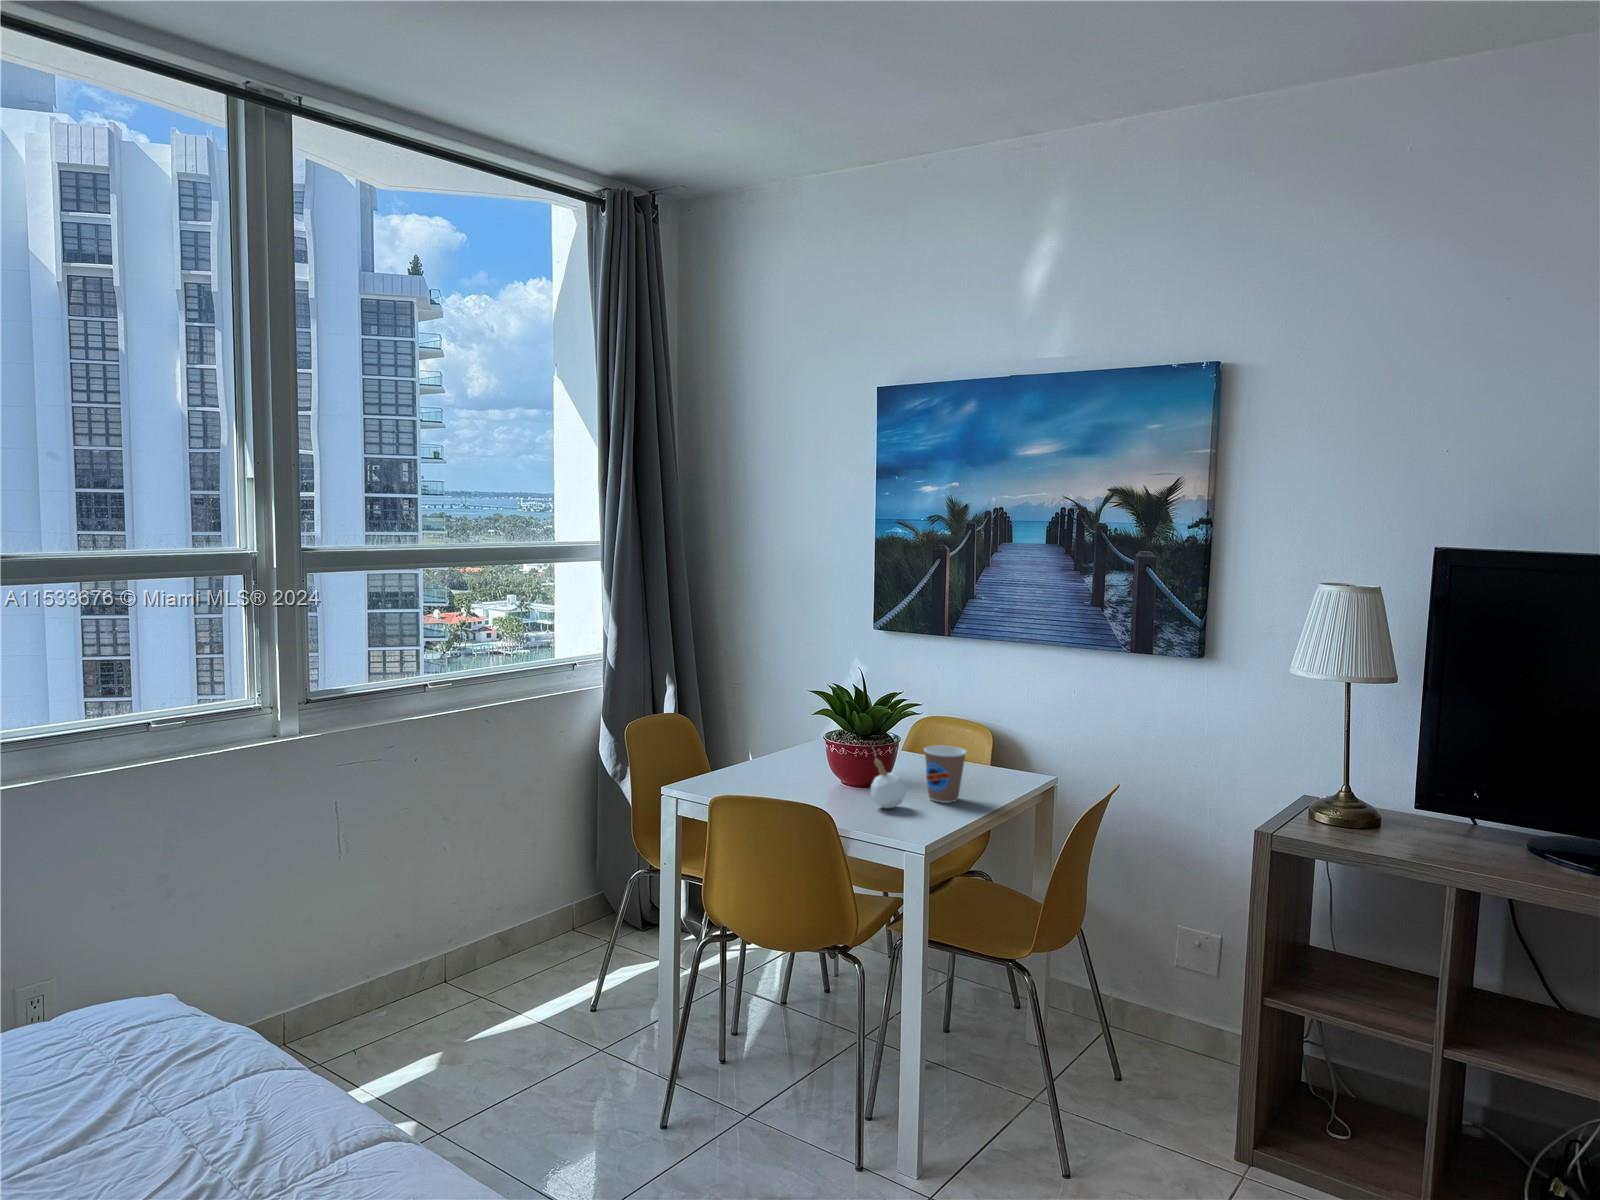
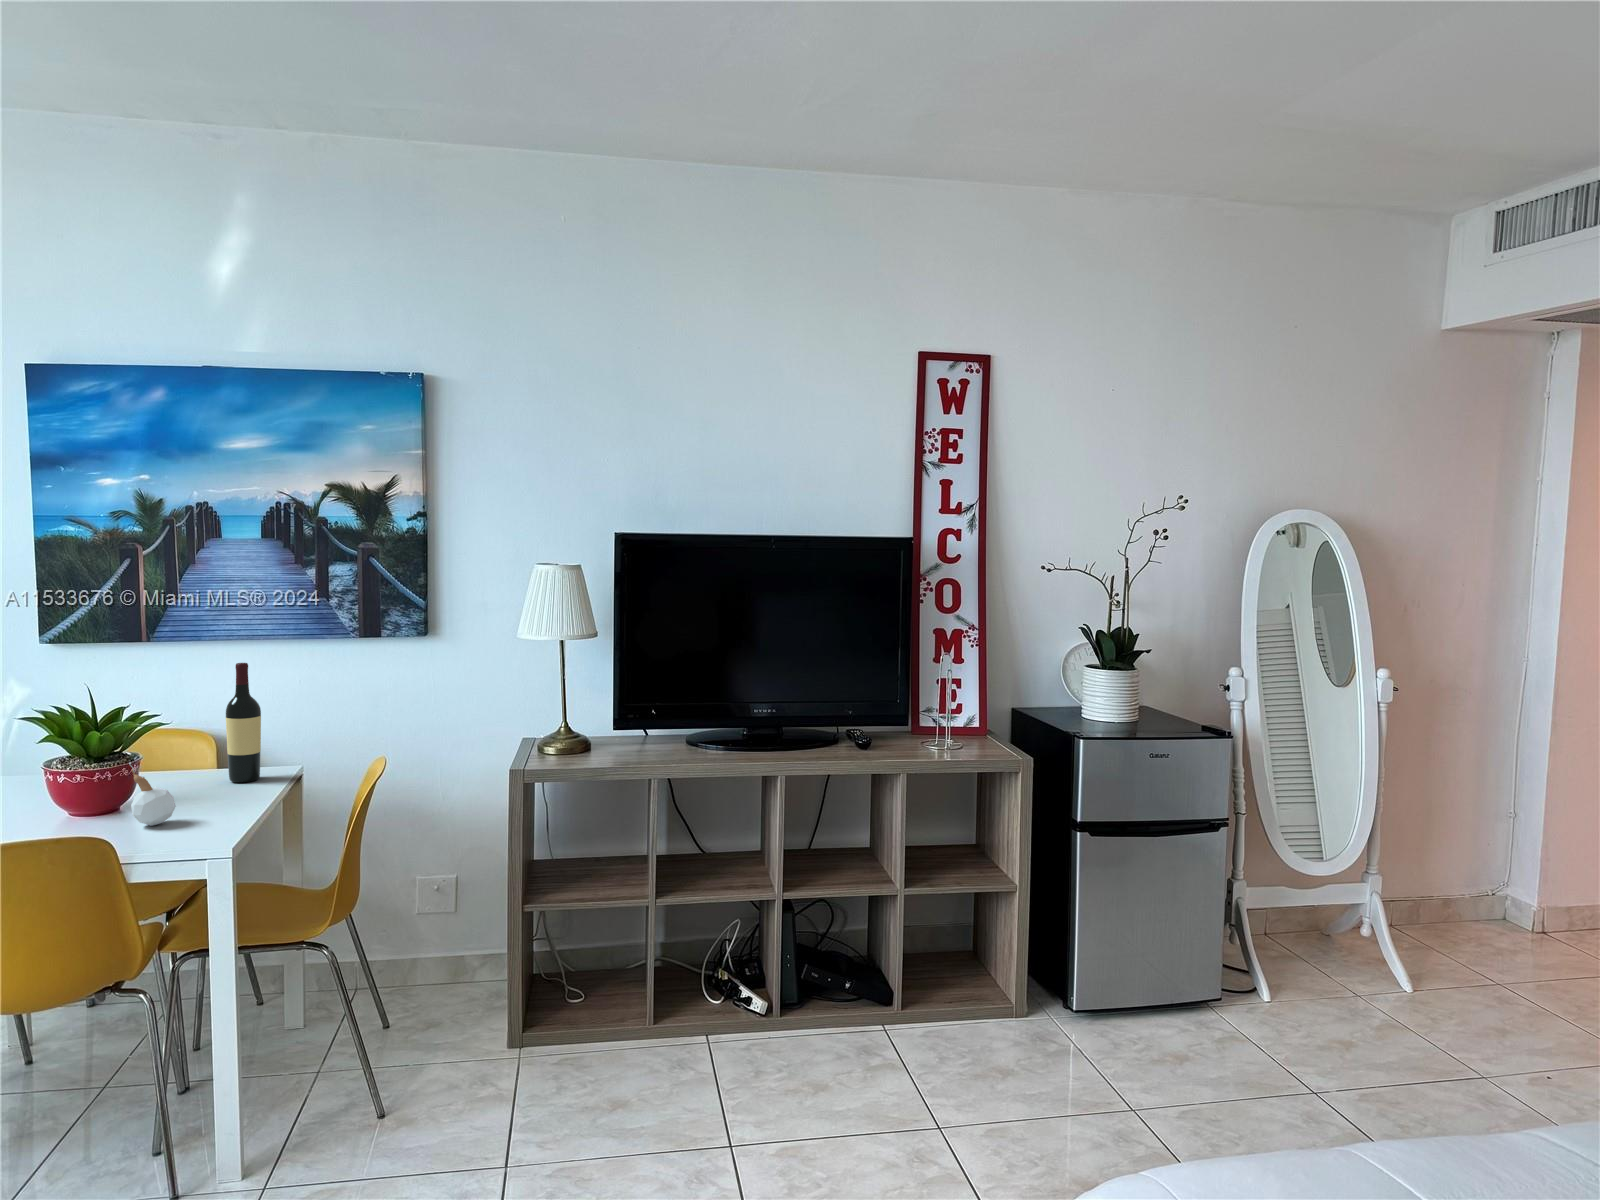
wine bottle: none [979,666,1012,784] -> present [226,663,261,782]
coffee cup: present [924,745,966,803] -> none [182,750,233,808]

